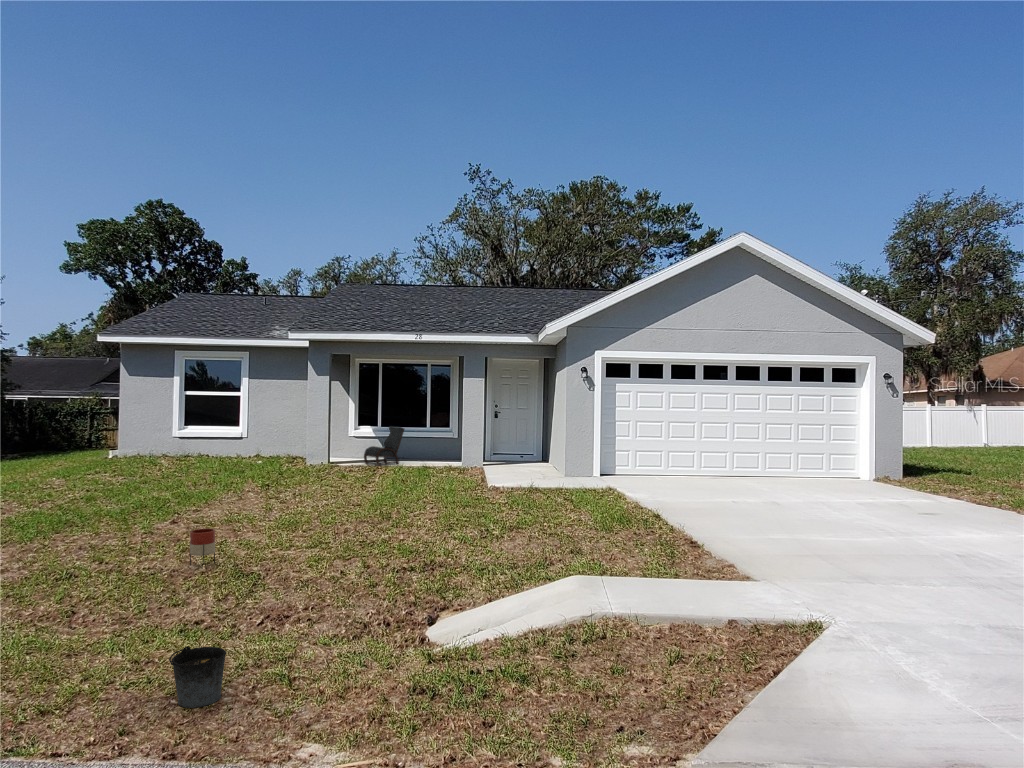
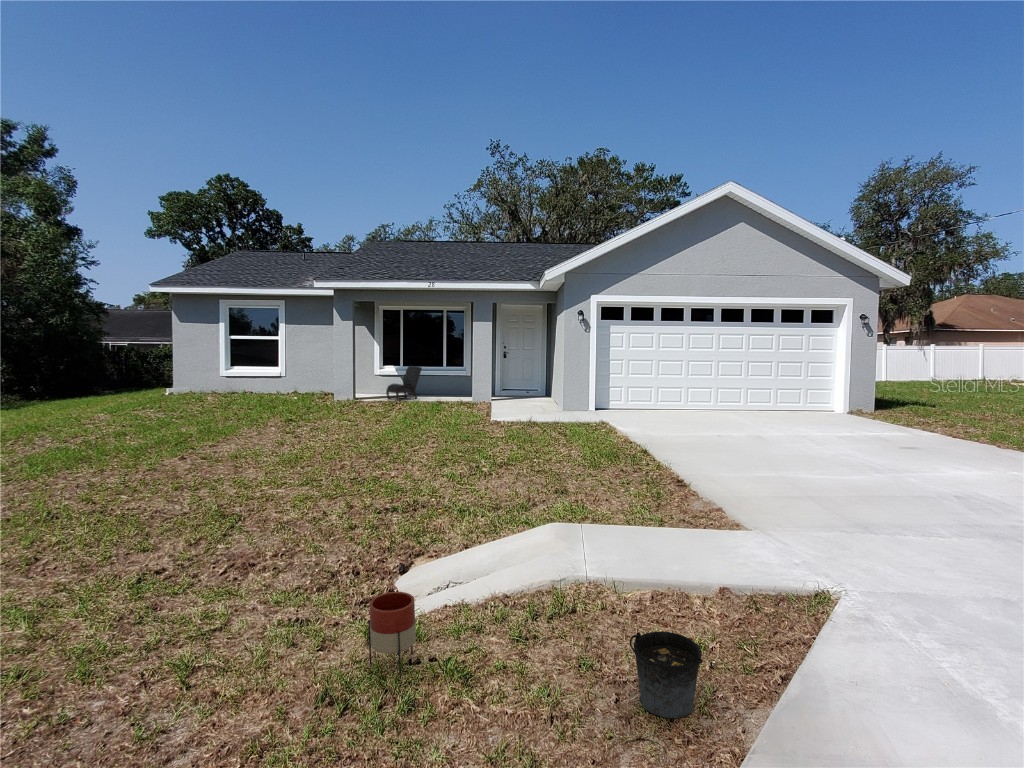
planter: present [190,528,215,566] -> present [368,592,416,678]
bucket: present [169,646,226,708] -> present [630,631,703,718]

